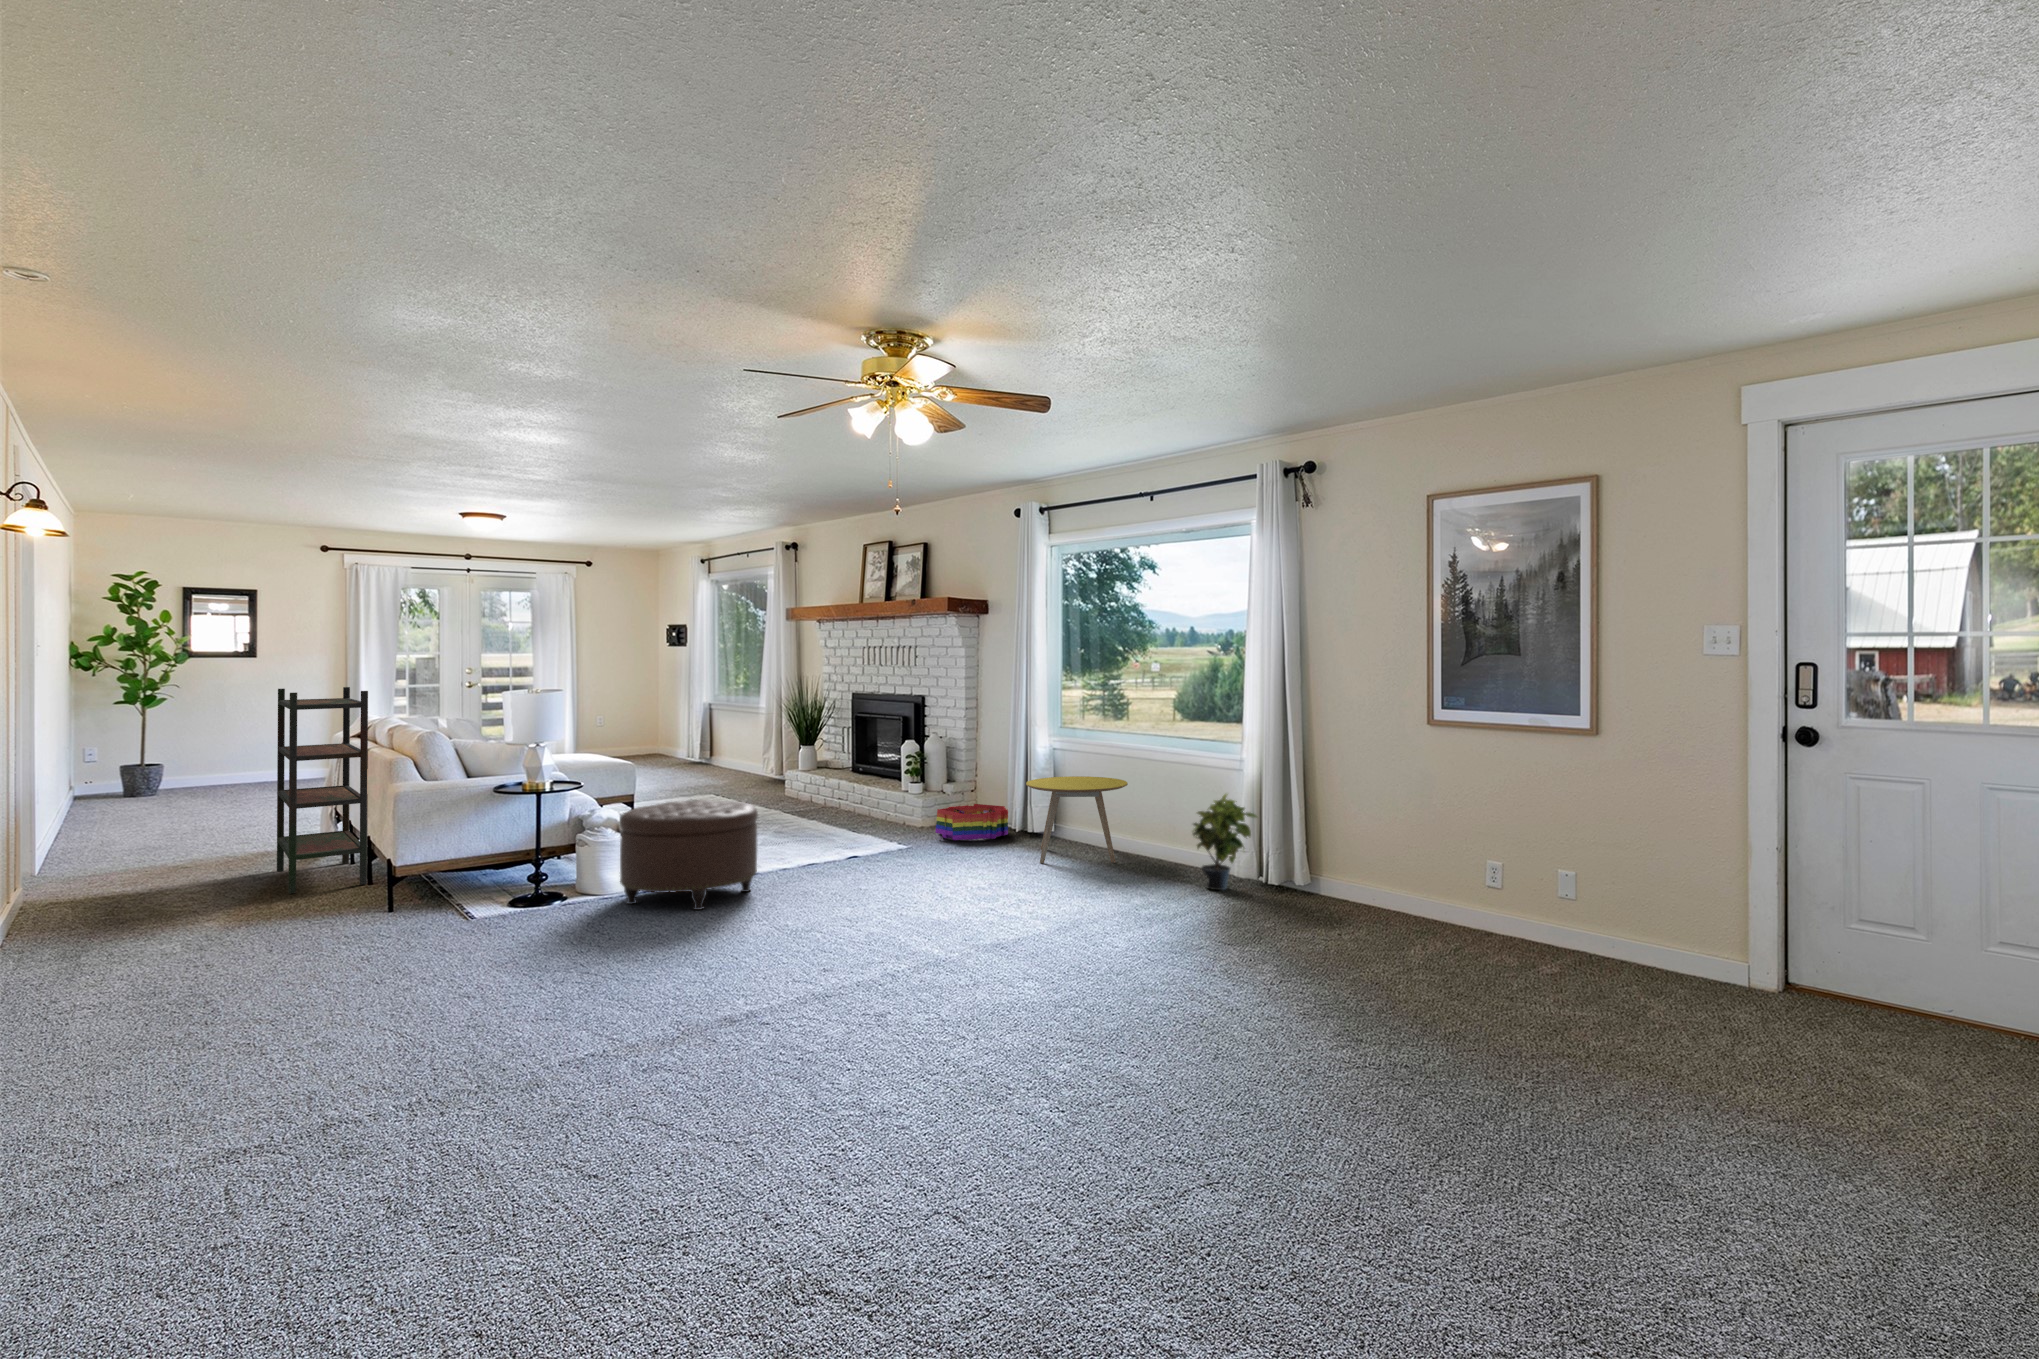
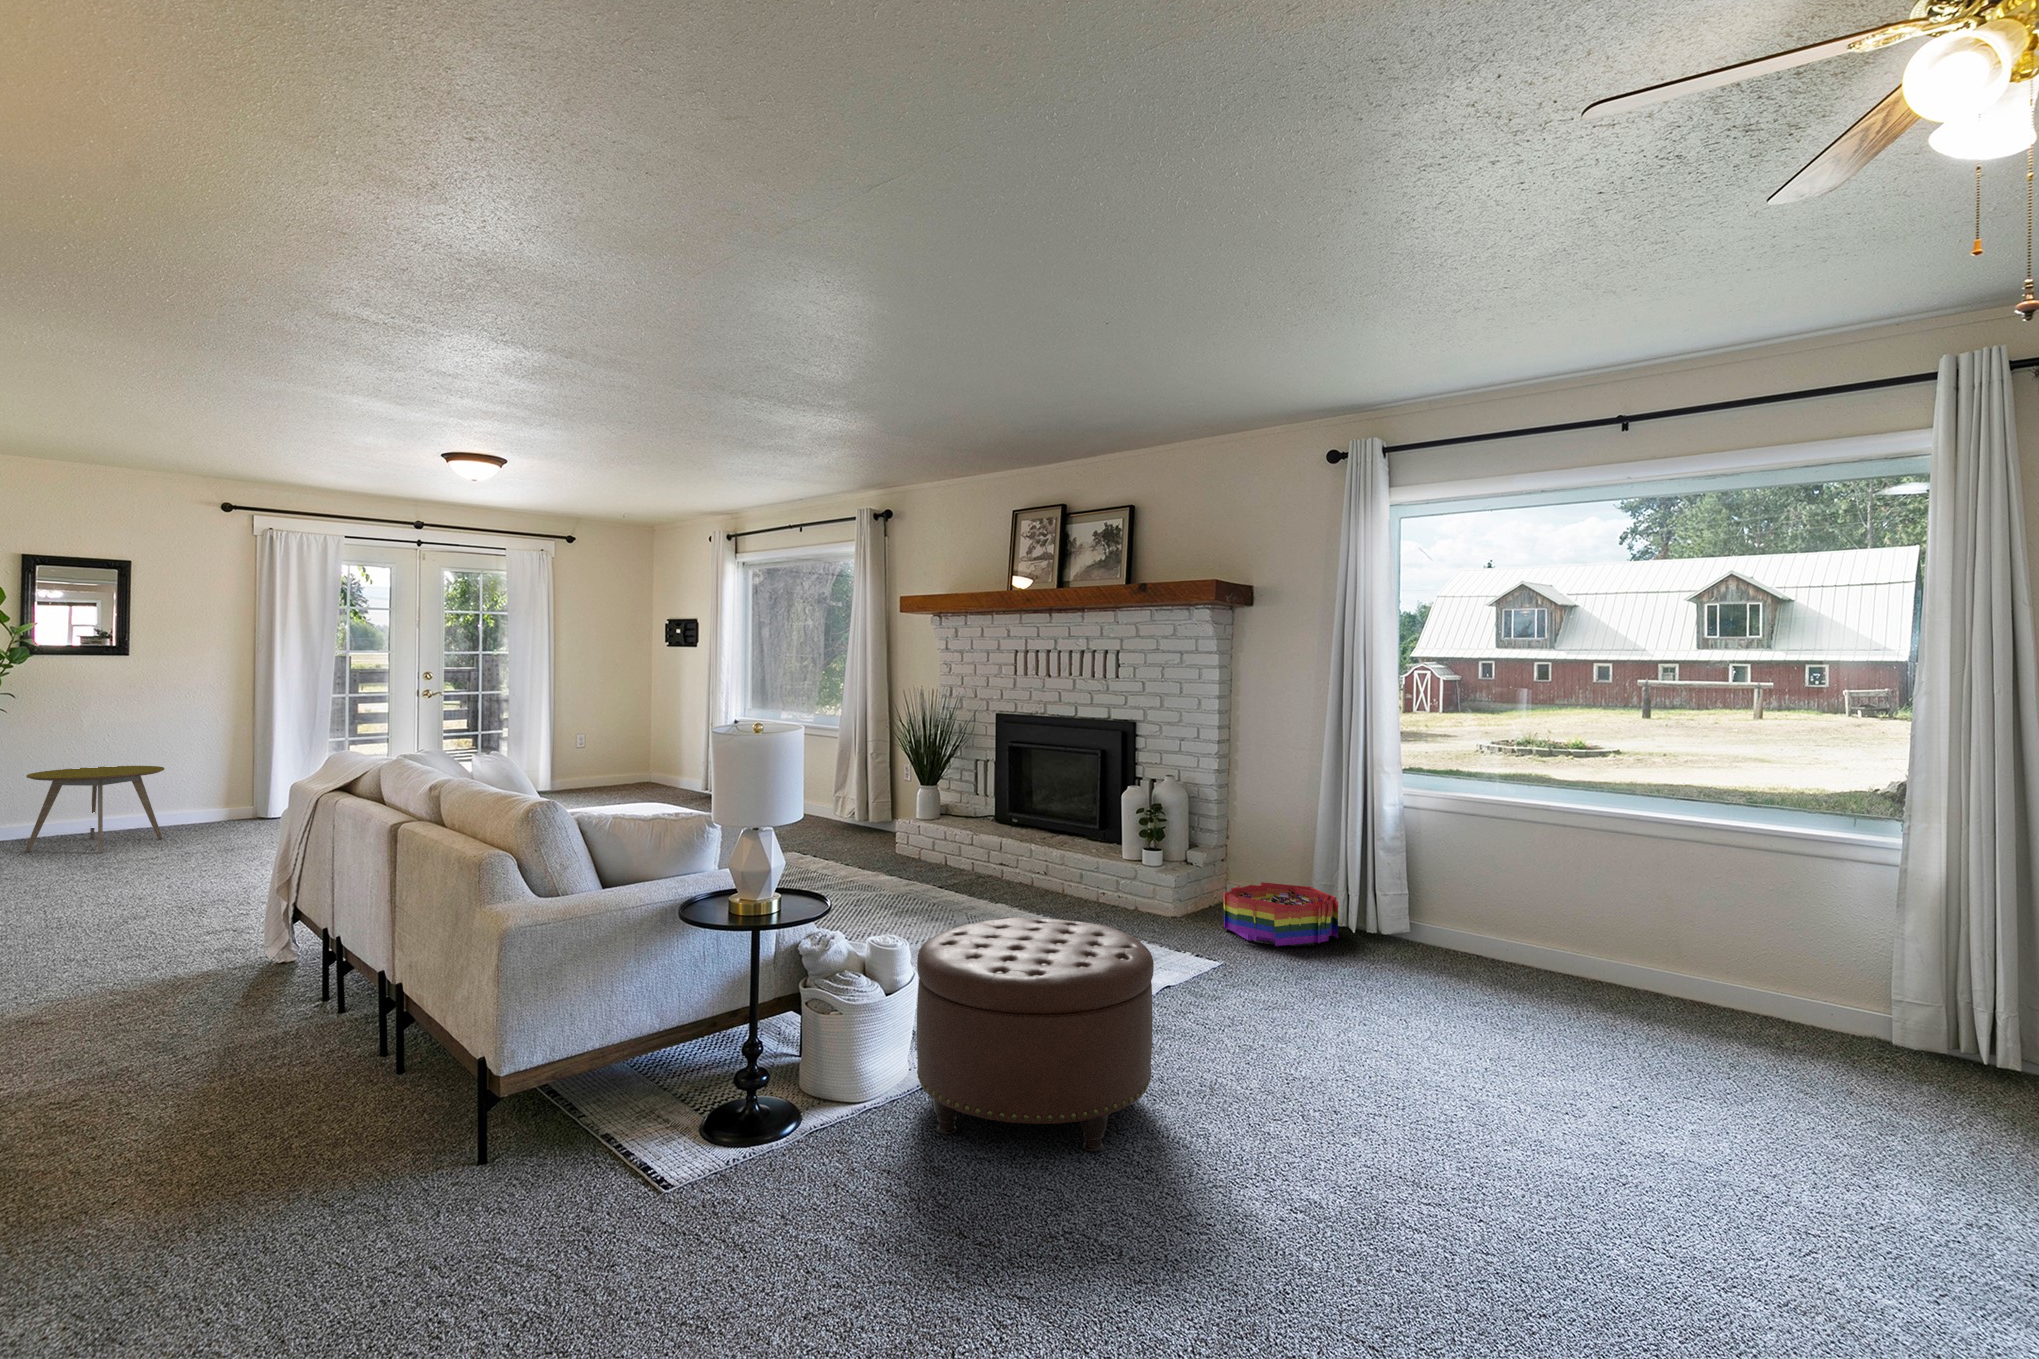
bookshelf: present [277,687,368,894] -> none [216,711,408,1114]
side table: present [1026,776,1128,863] -> present [25,766,164,853]
potted plant: present [1193,794,1257,890] -> none [1819,902,1980,1067]

